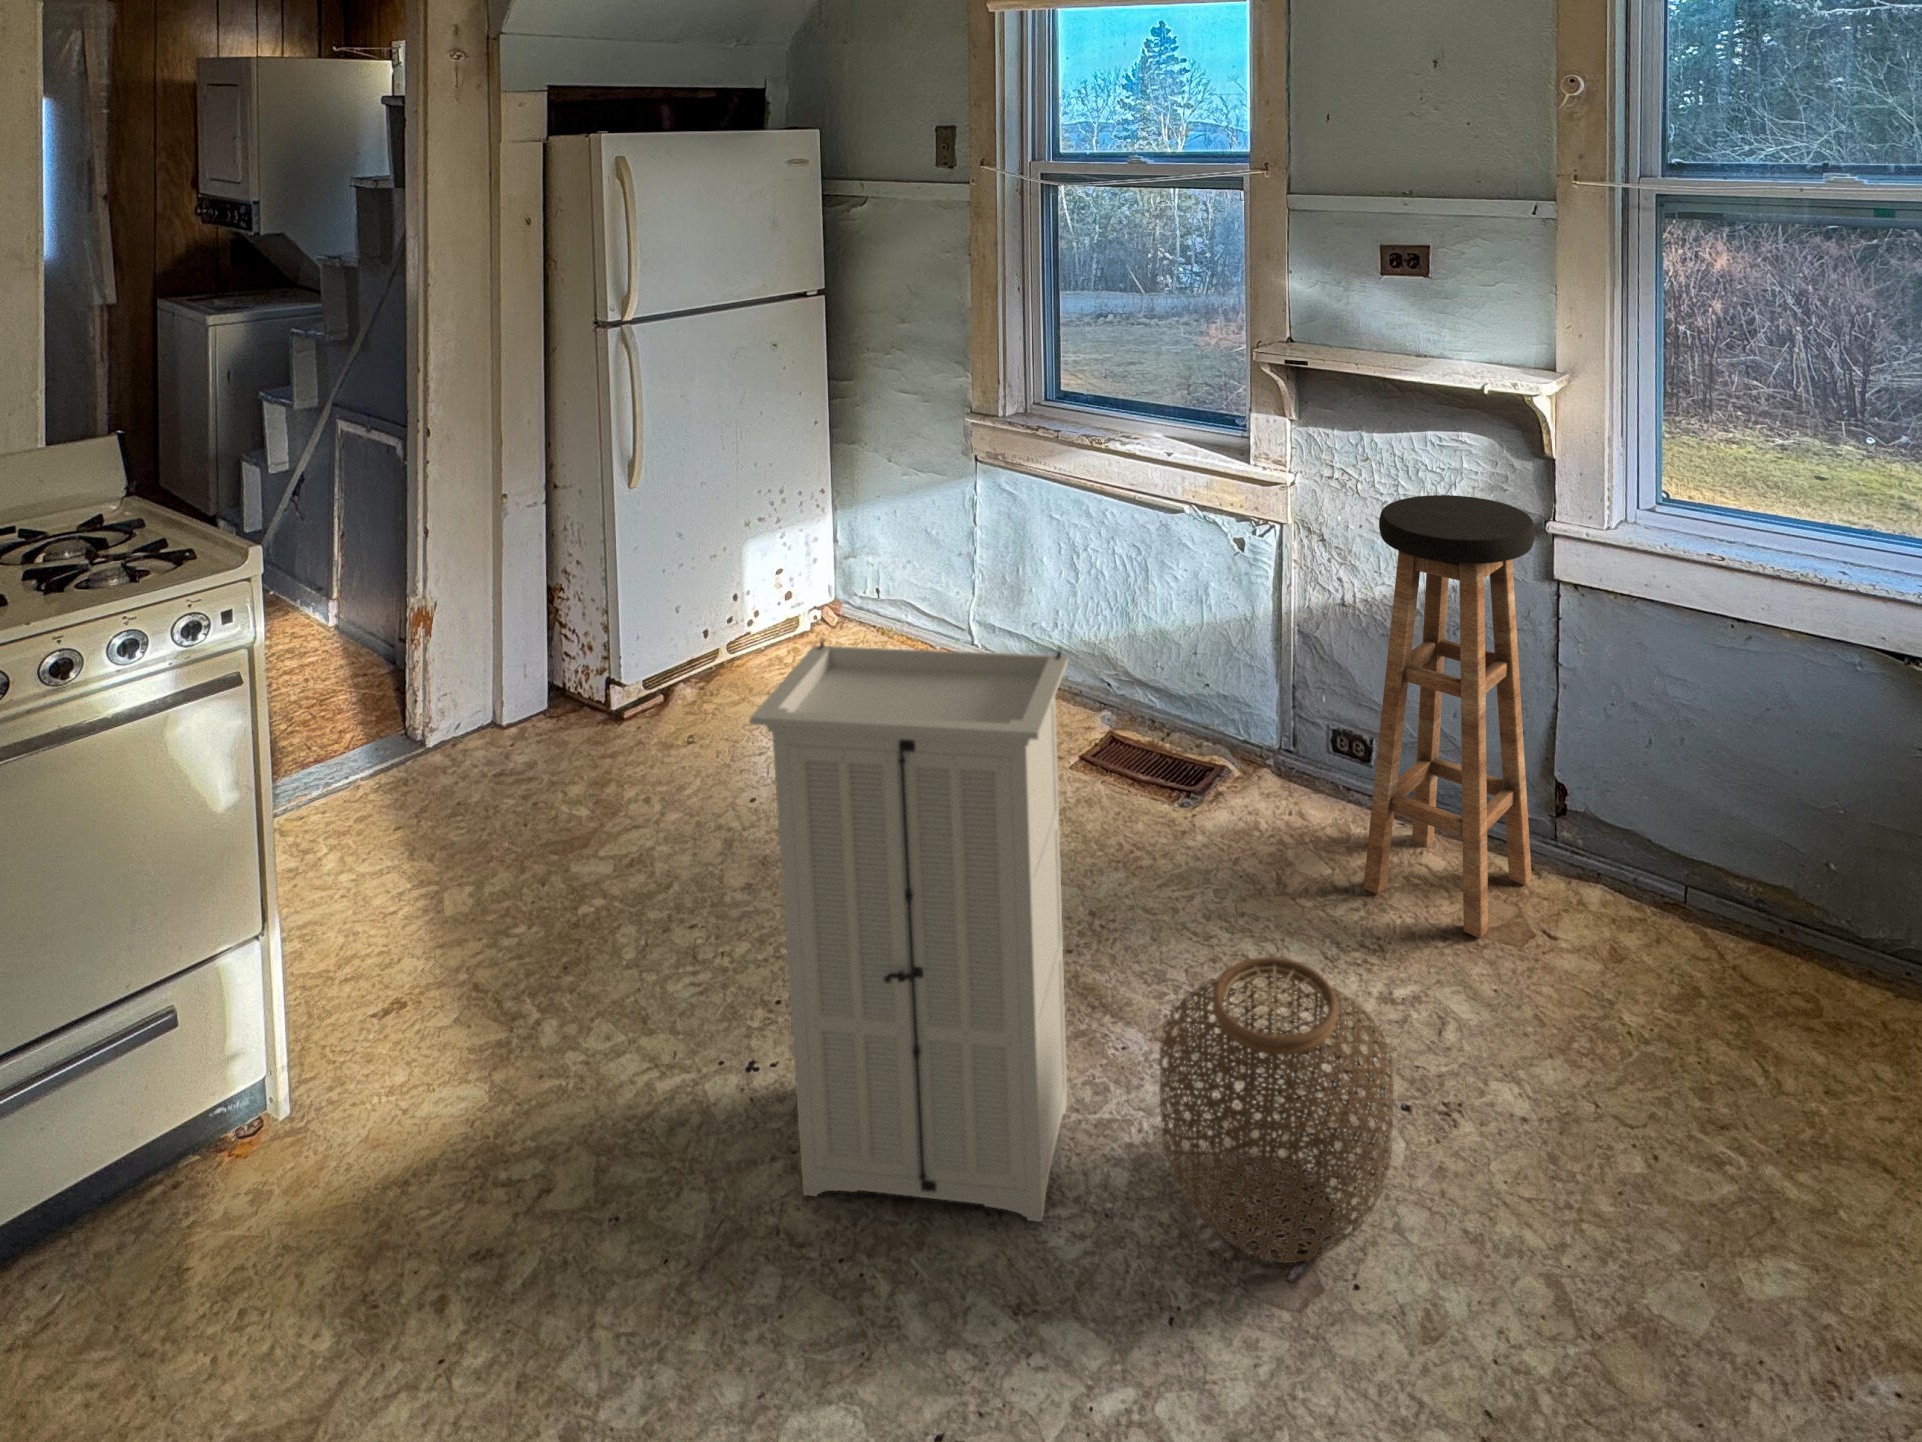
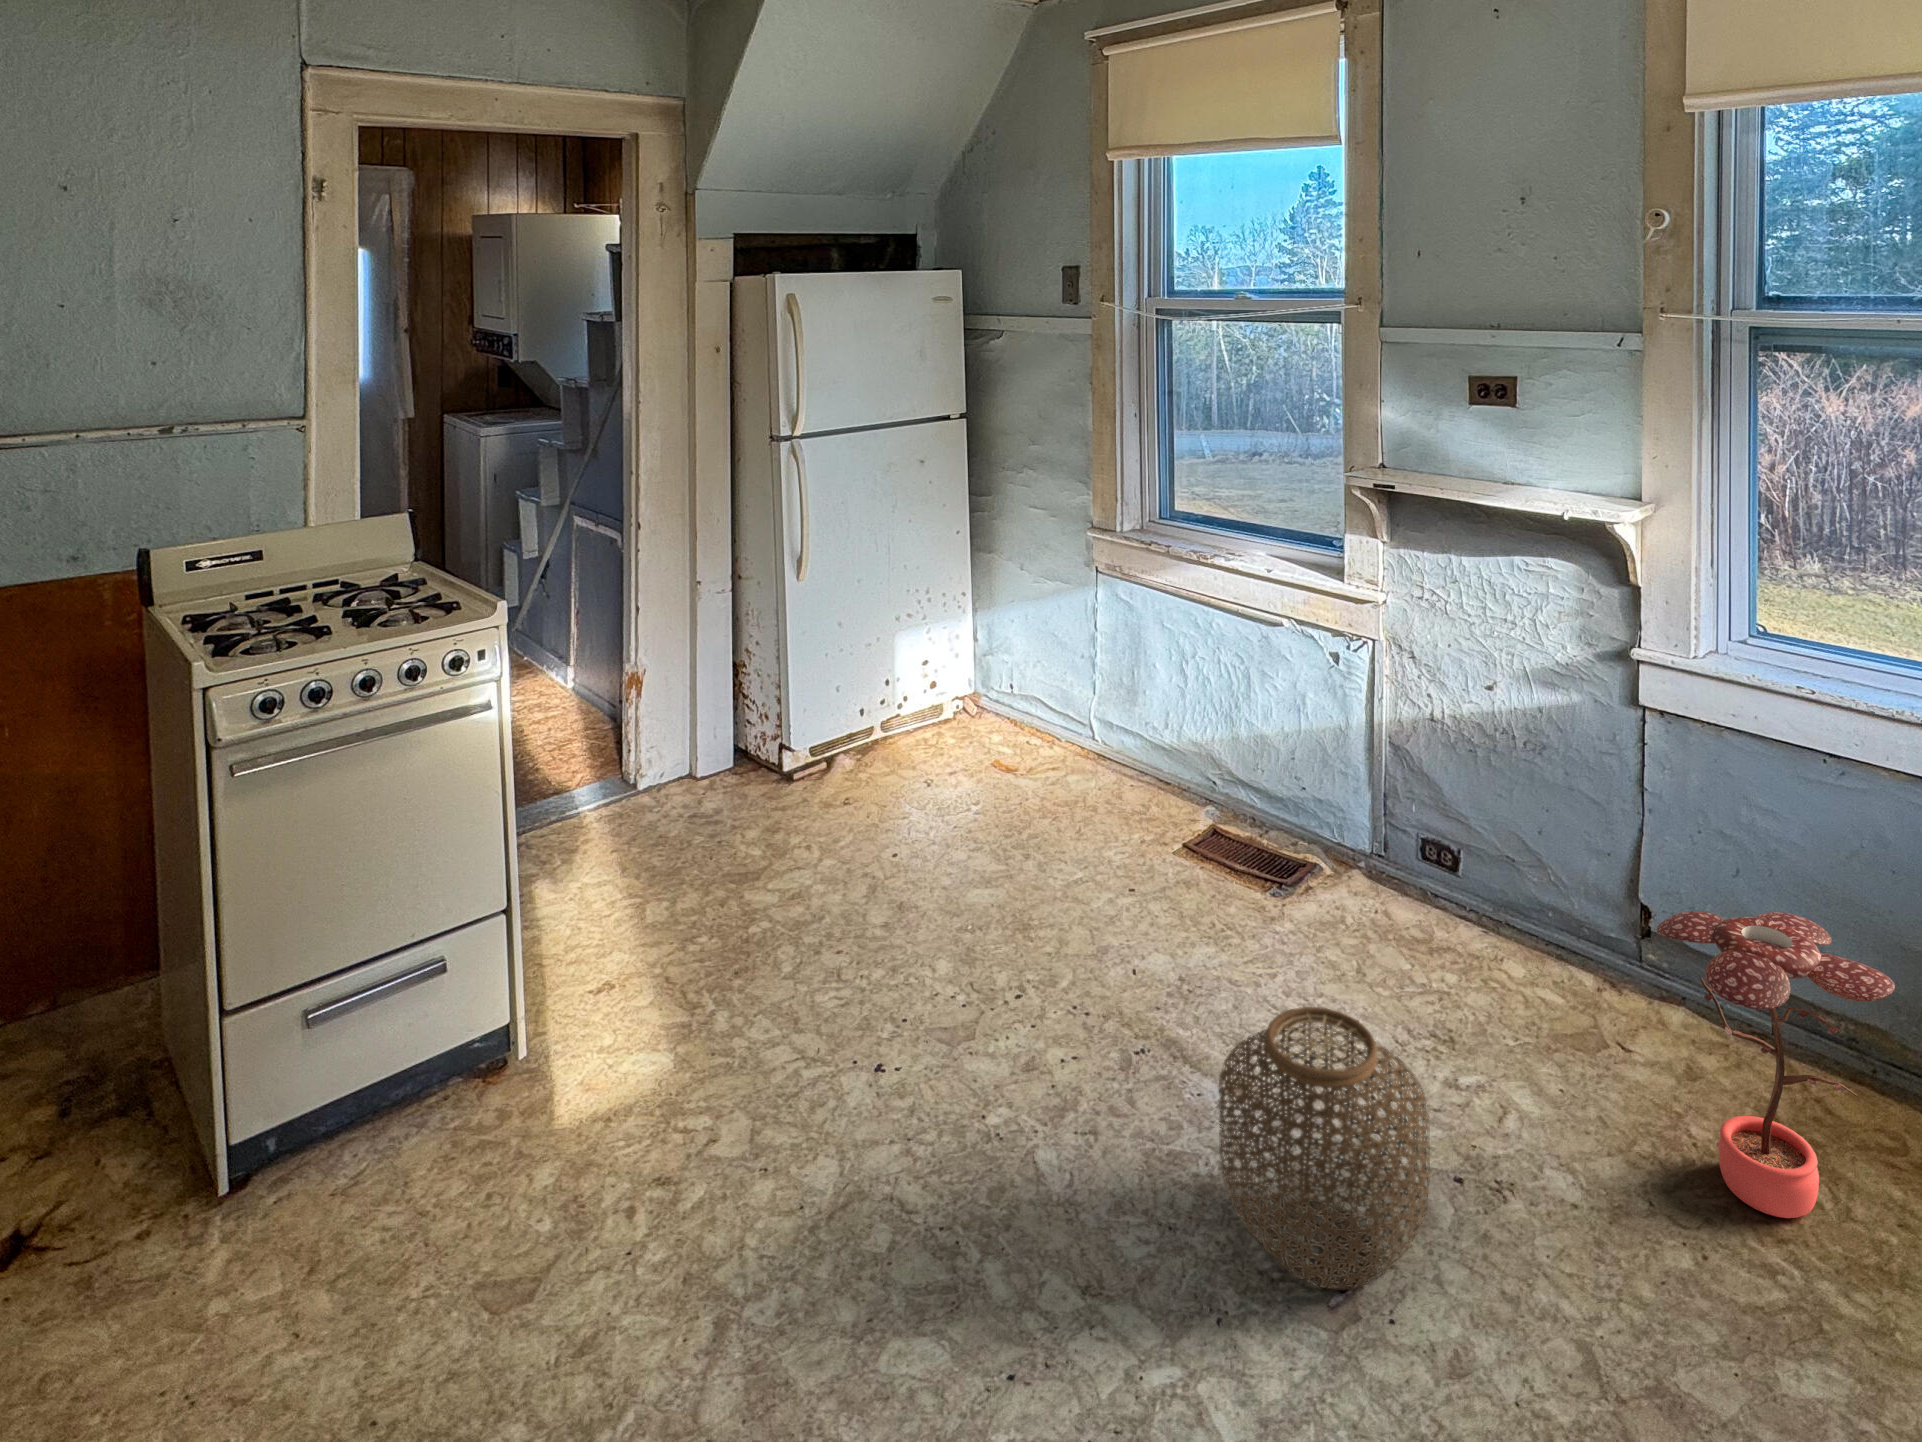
bar stool: present [1363,495,1535,938] -> none [1442,614,1612,1042]
storage cabinet: present [750,639,1068,1222] -> none [887,694,1150,1225]
potted plant: none [1606,795,1850,1104] -> present [1656,911,1895,1218]

